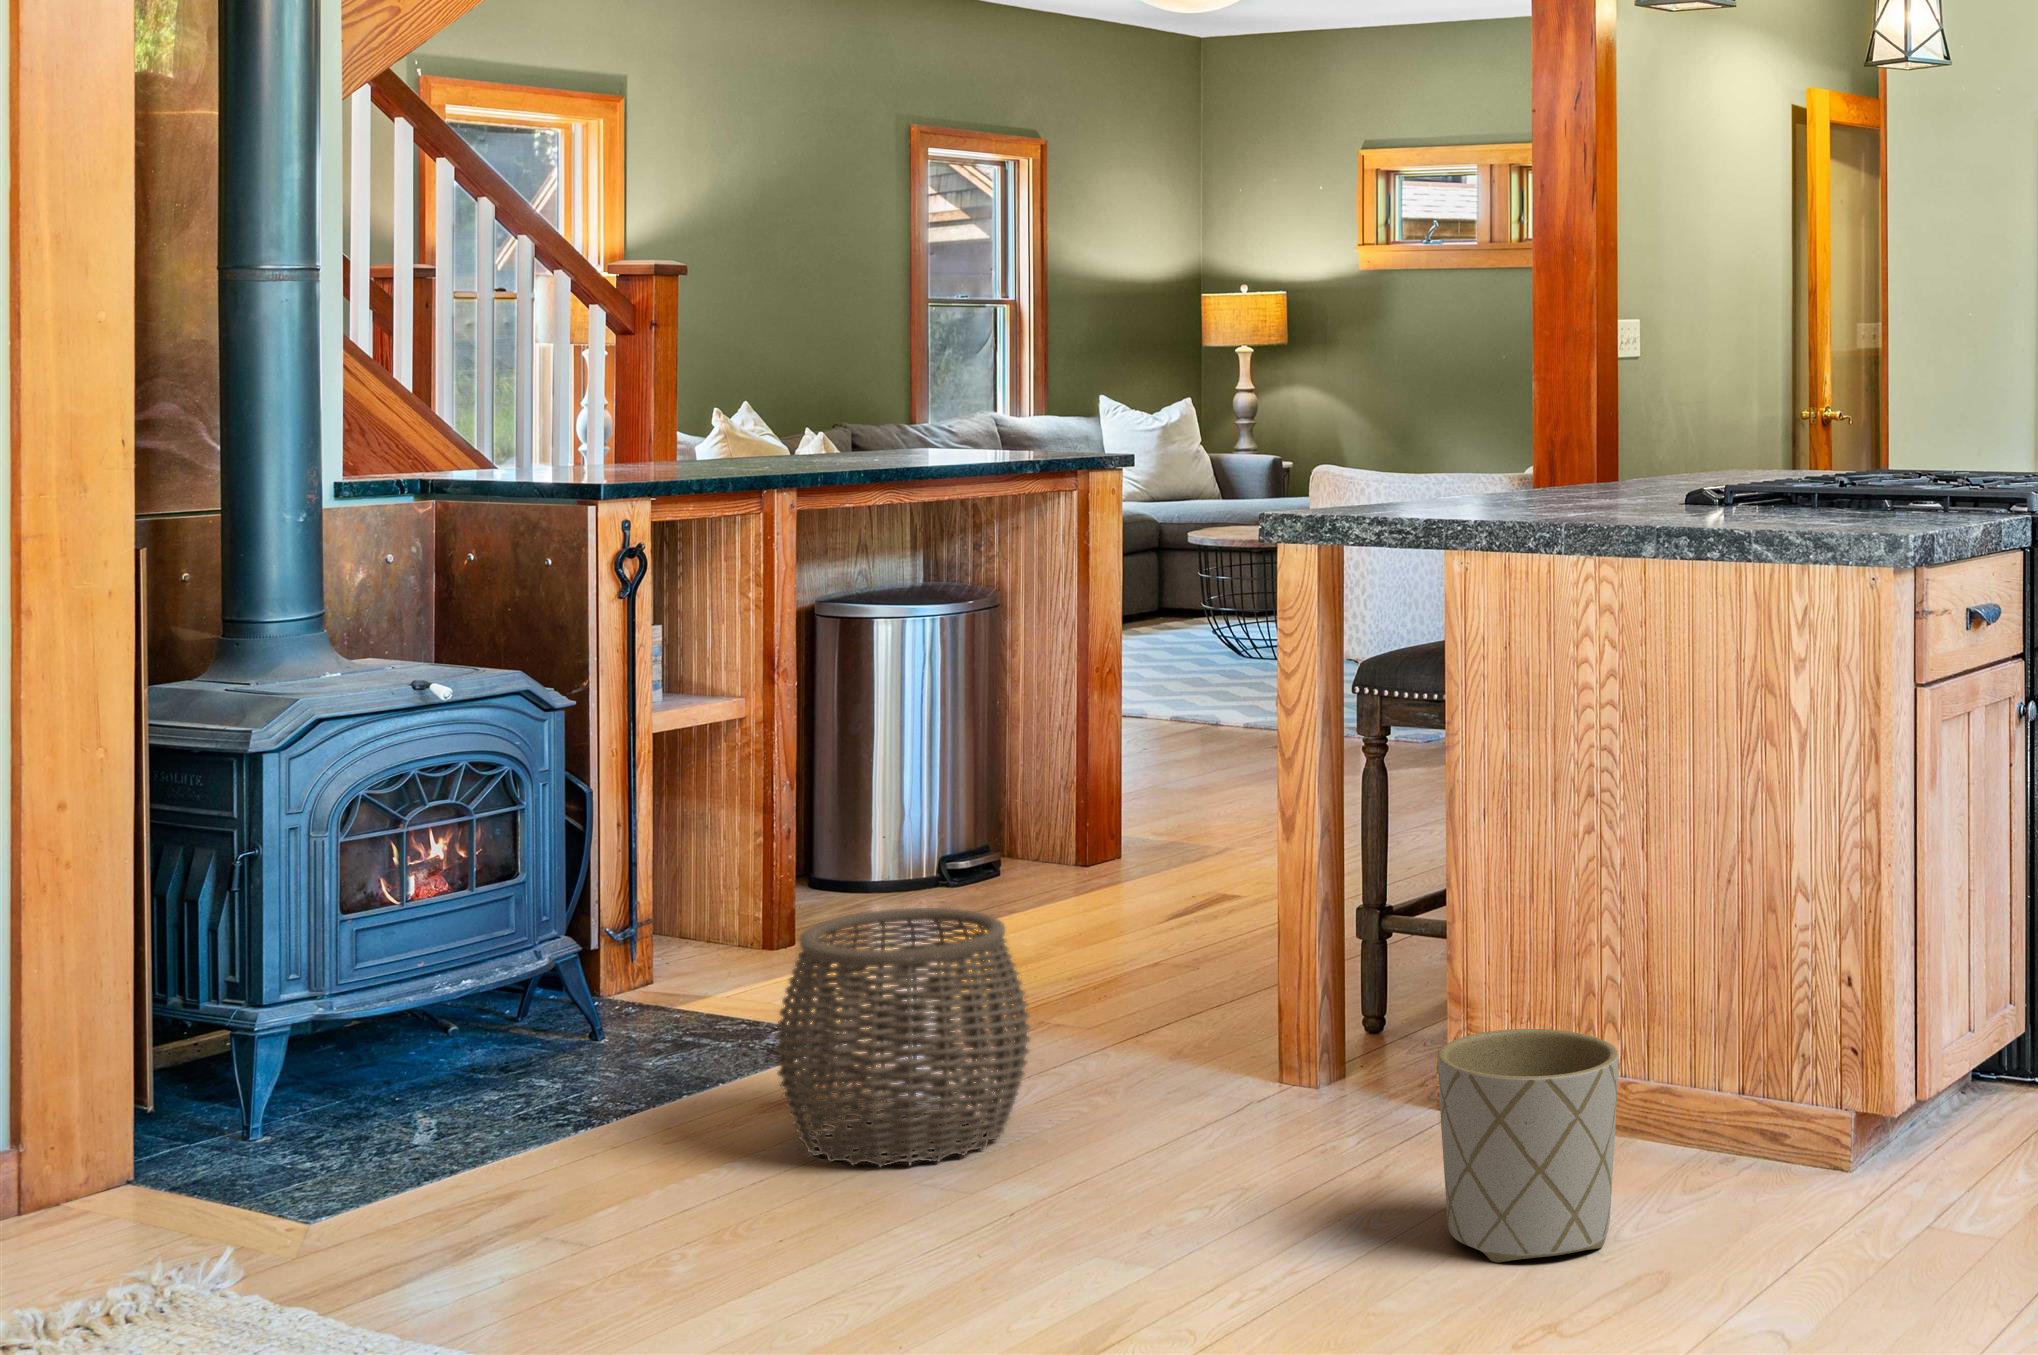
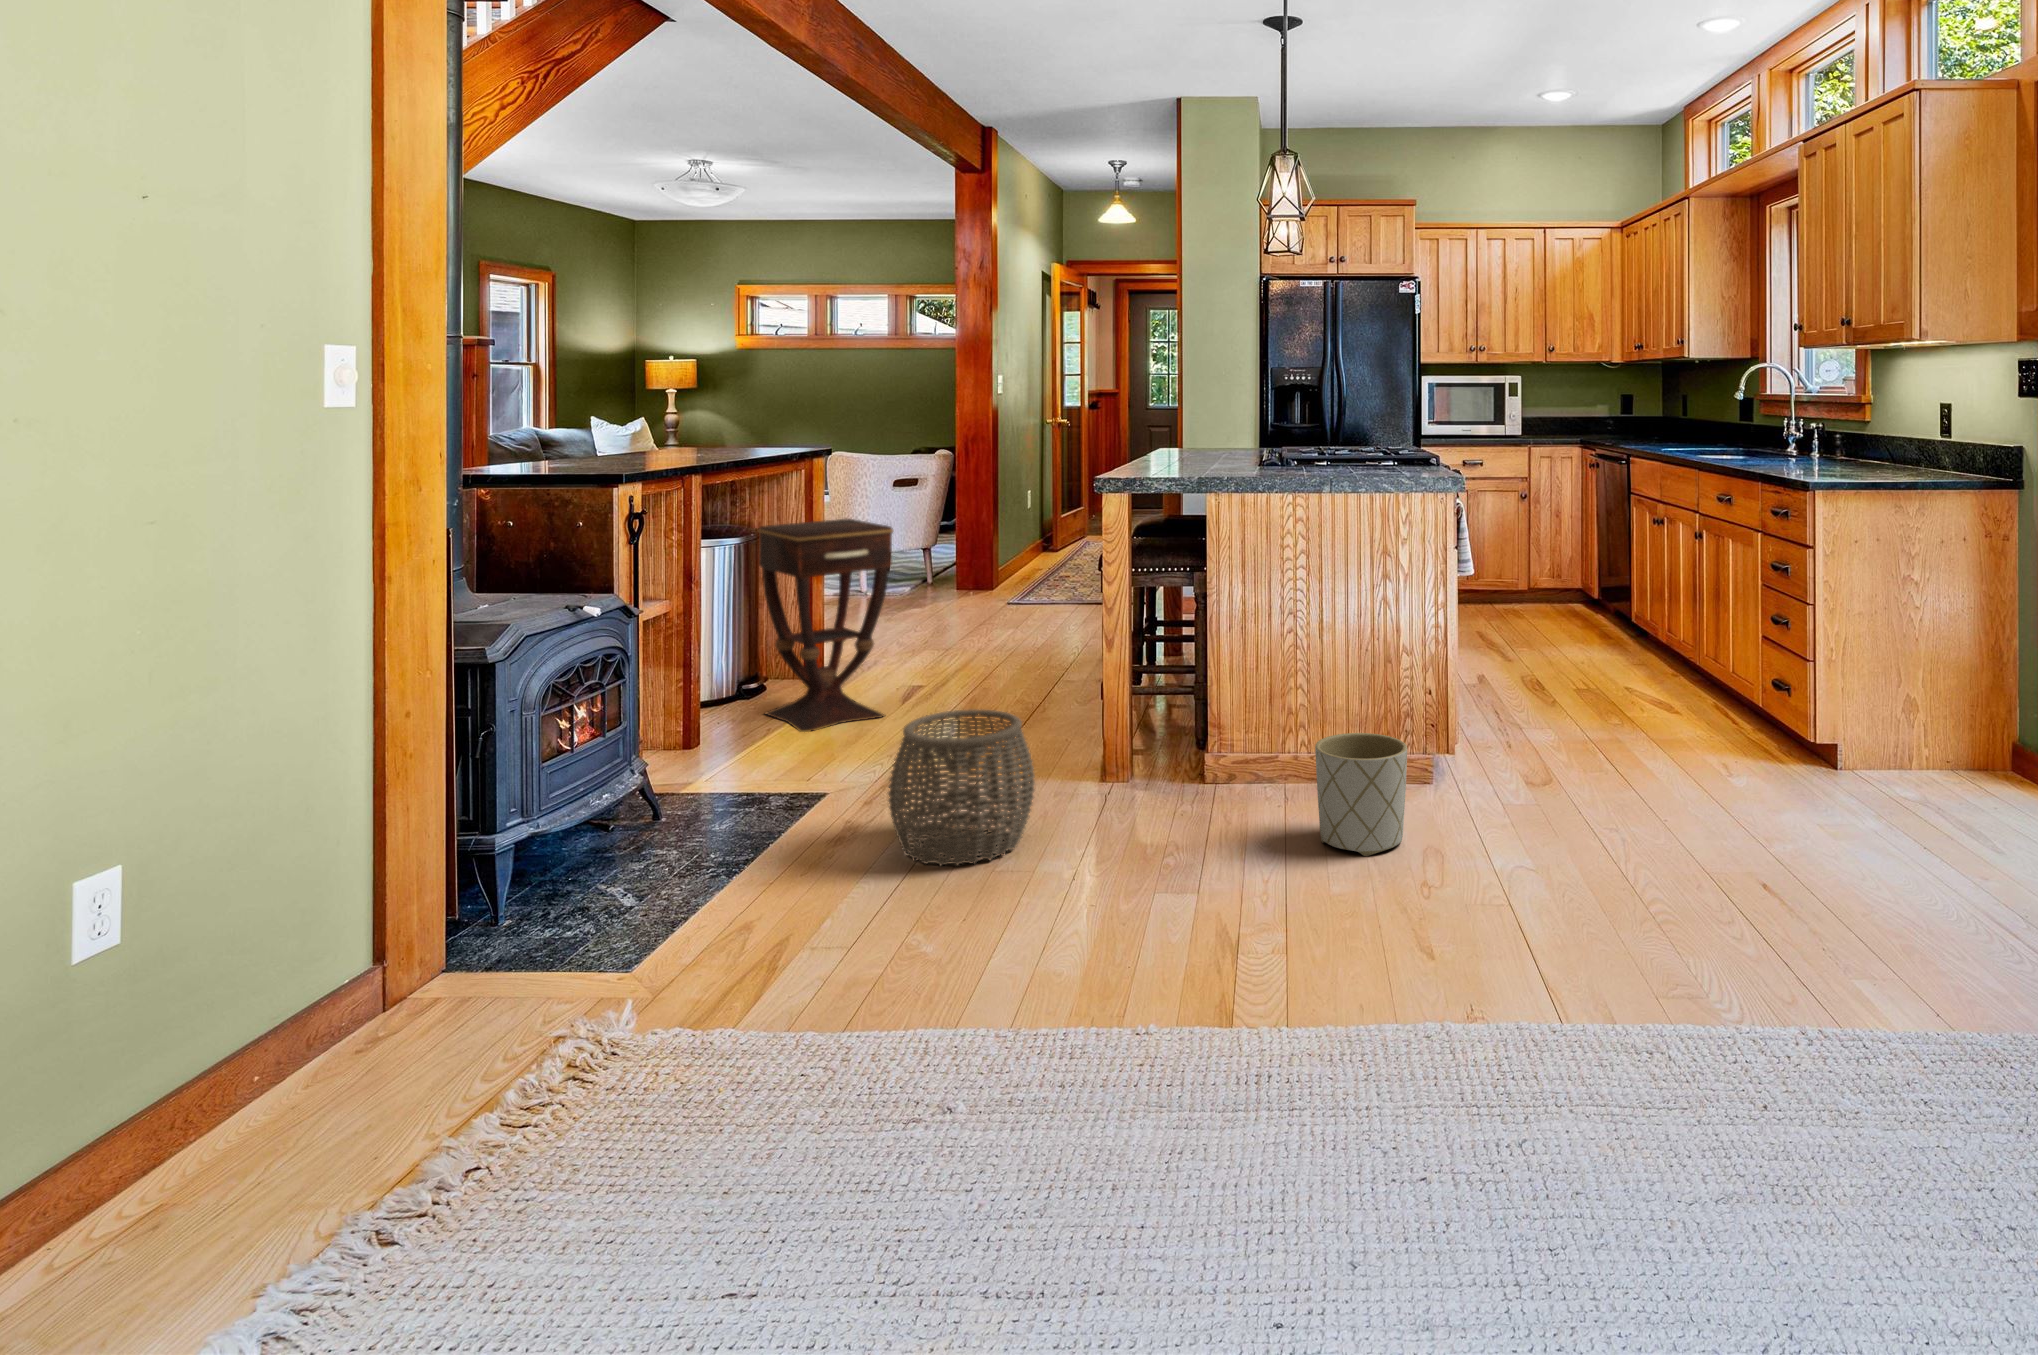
side table: none [928,576,1120,939] -> present [757,519,893,732]

